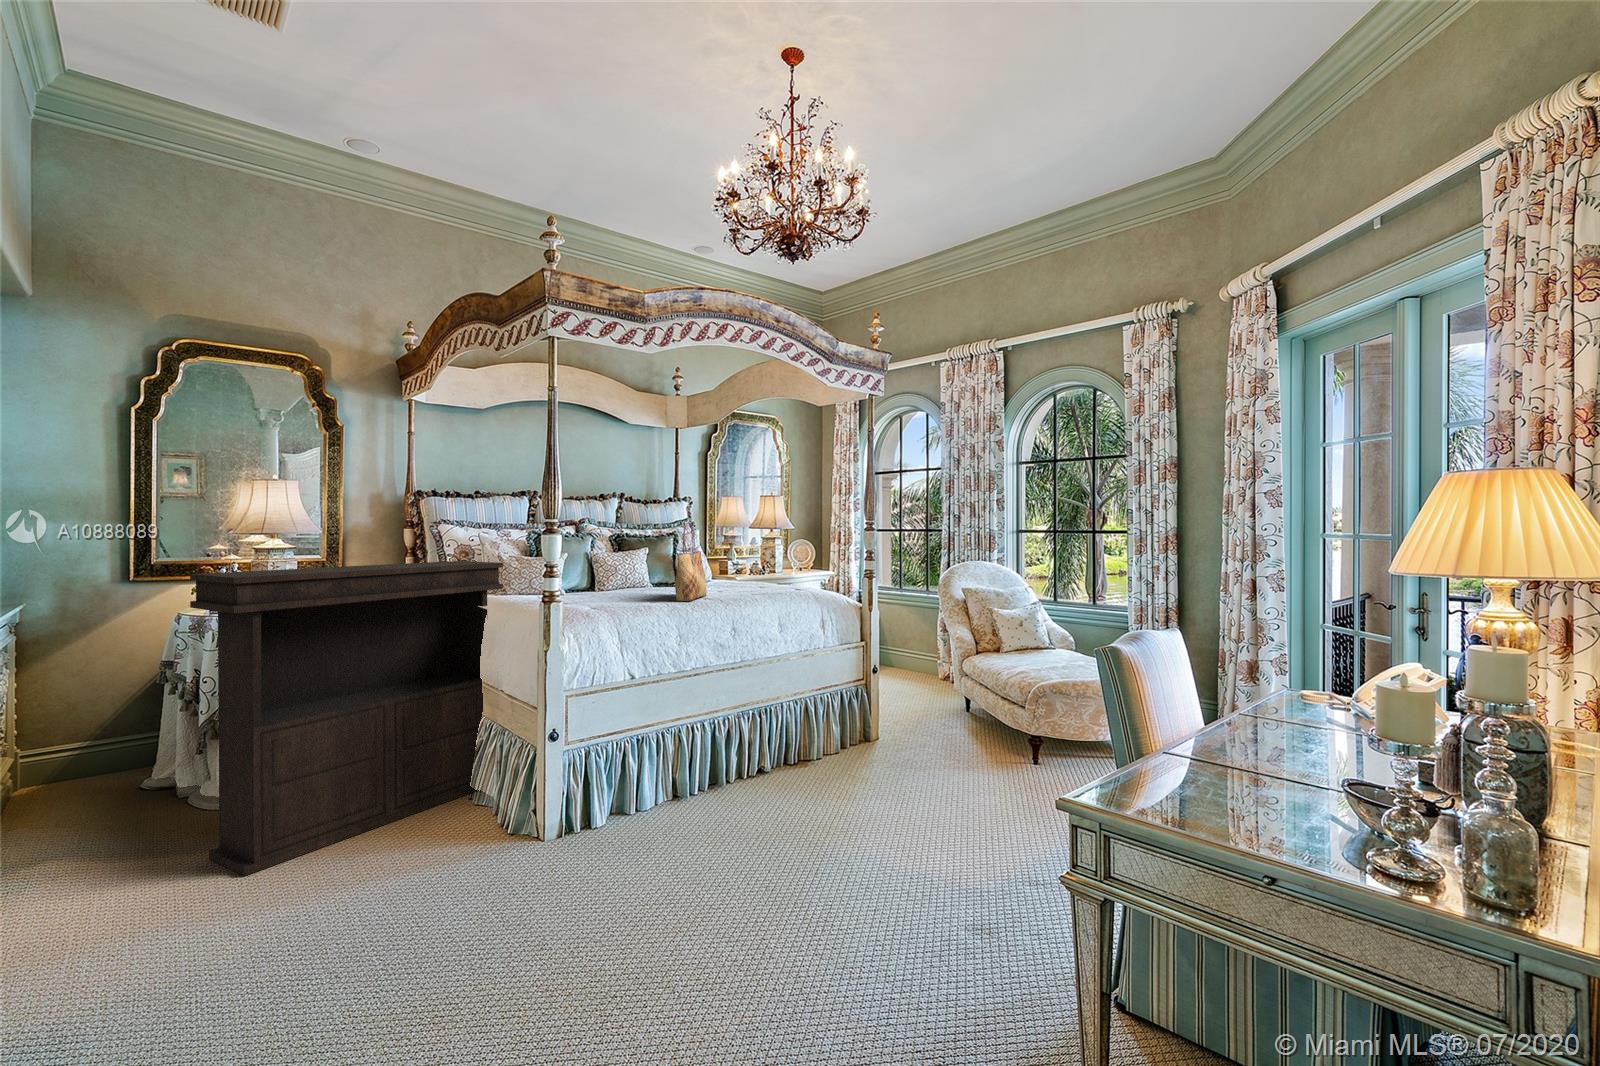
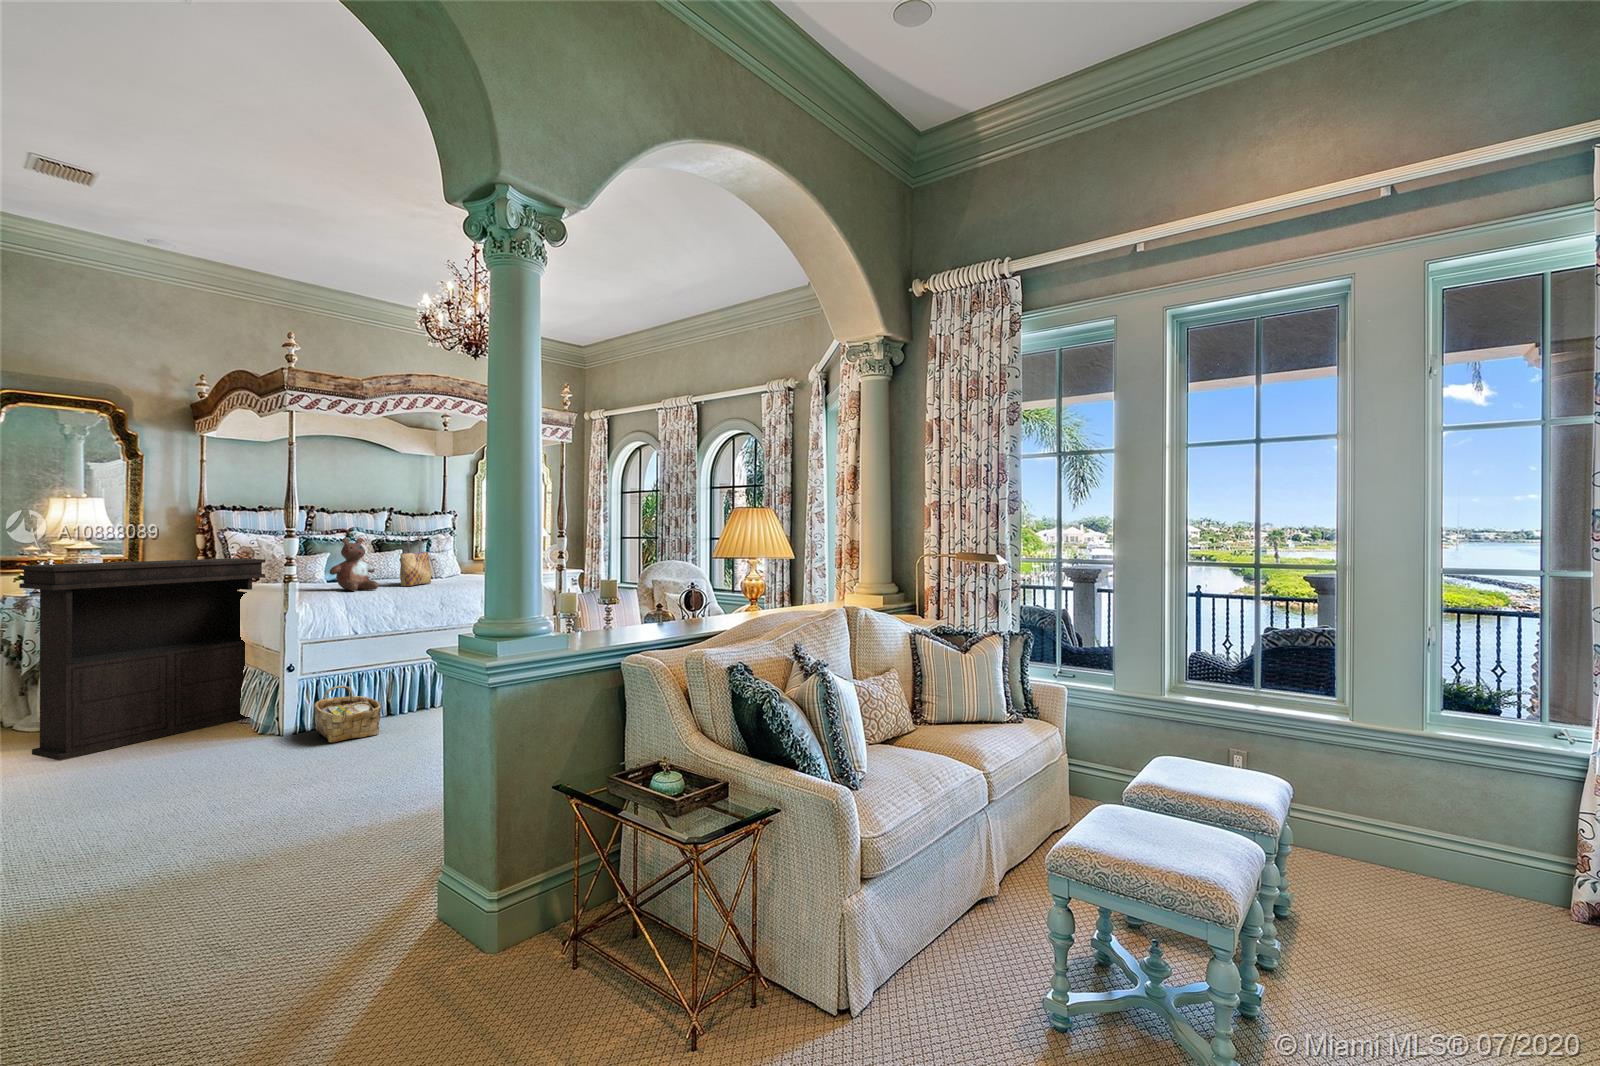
stuffed bear: none [594,532,659,610] -> present [329,538,378,591]
woven basket: none [589,754,684,853] -> present [314,685,381,743]

